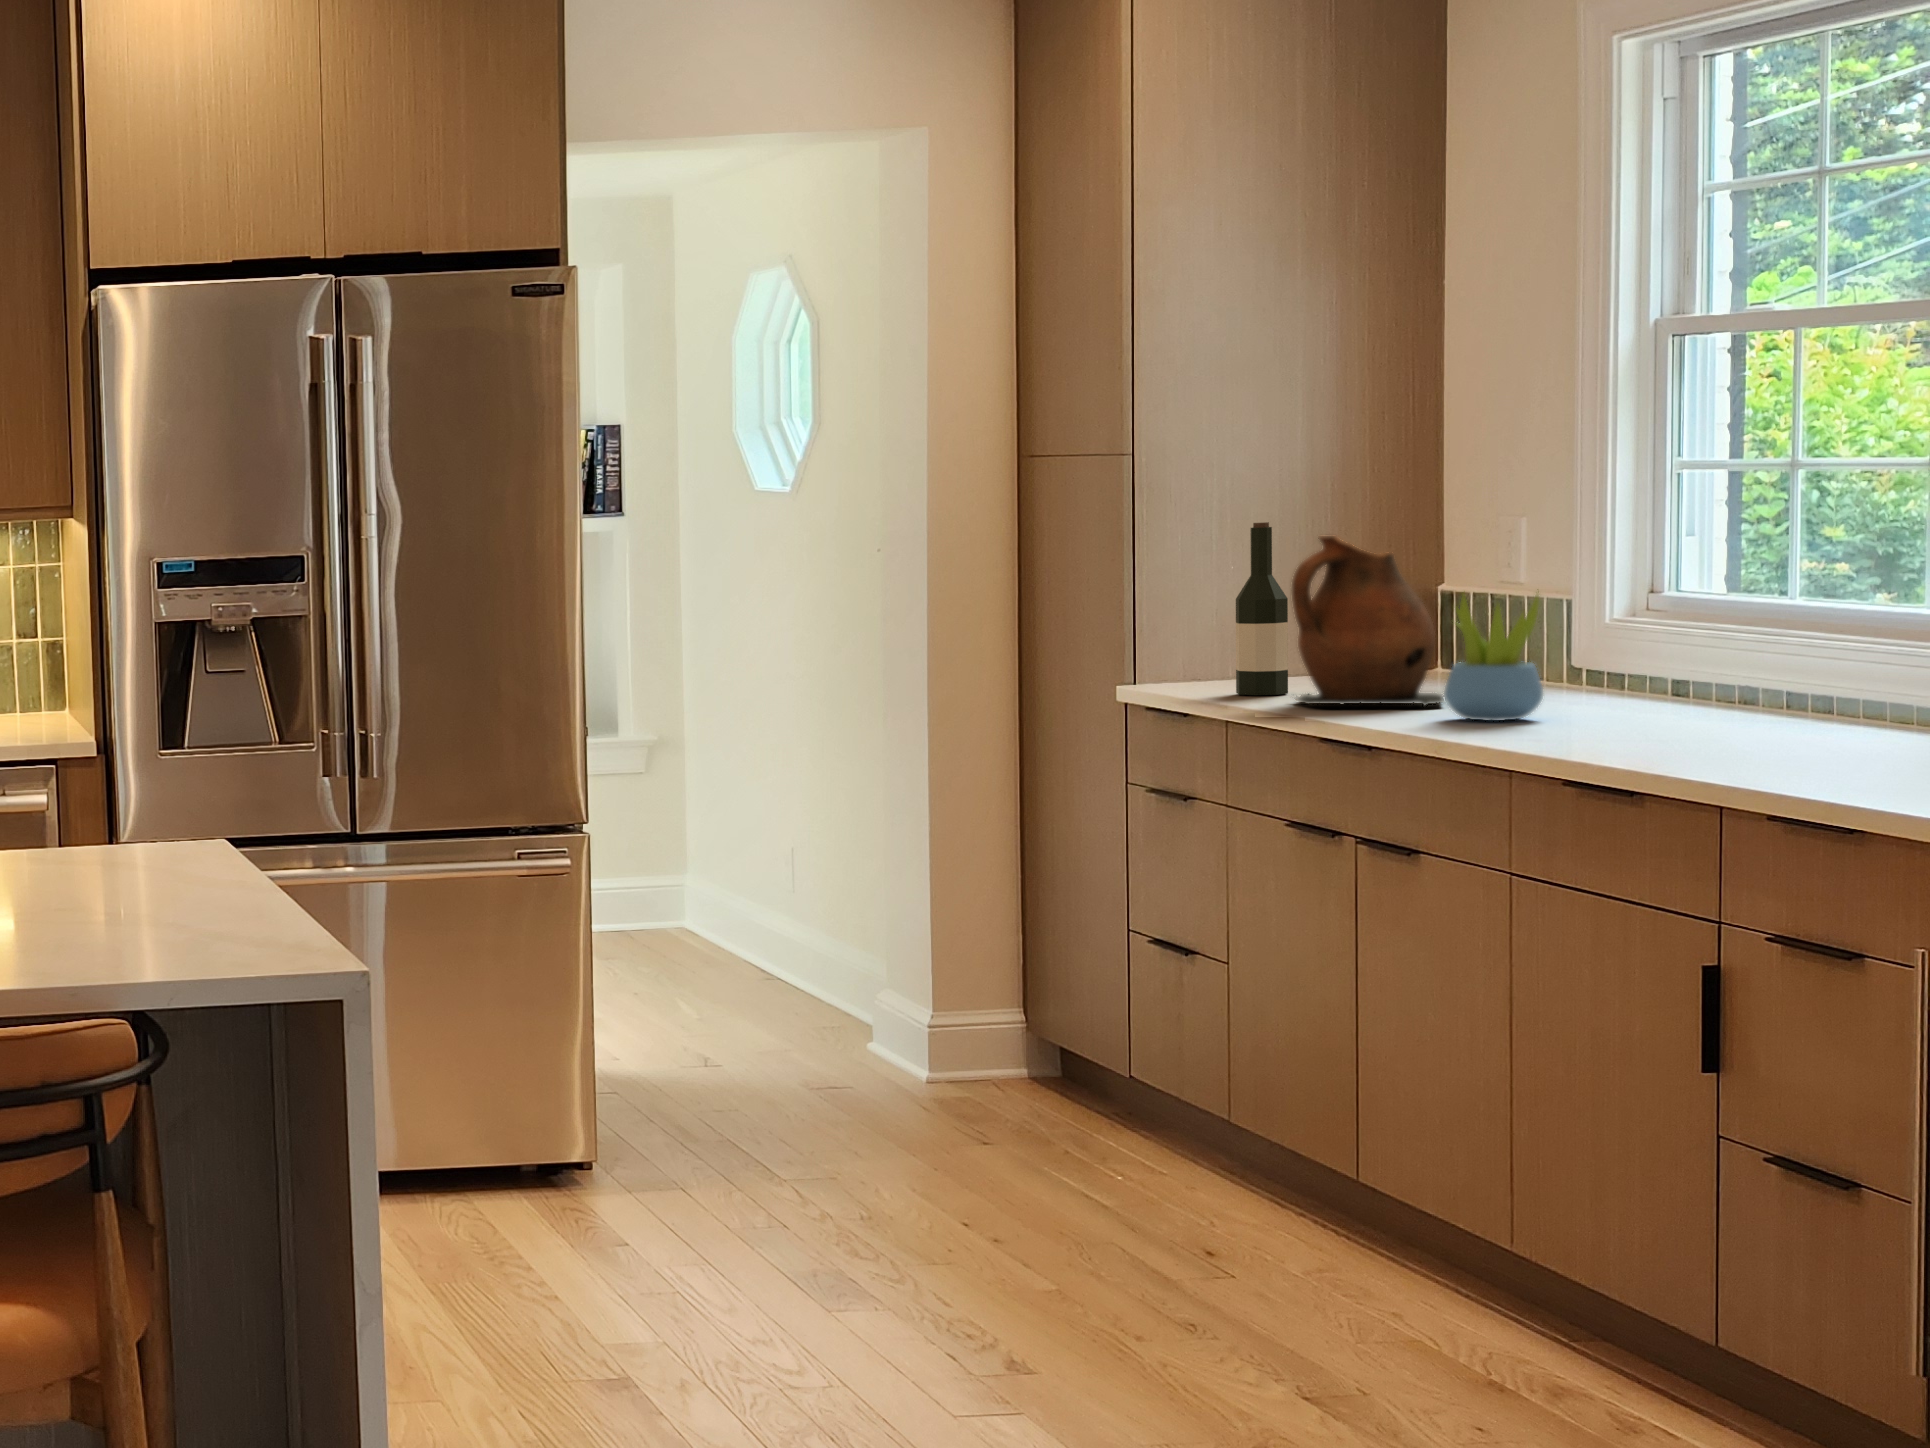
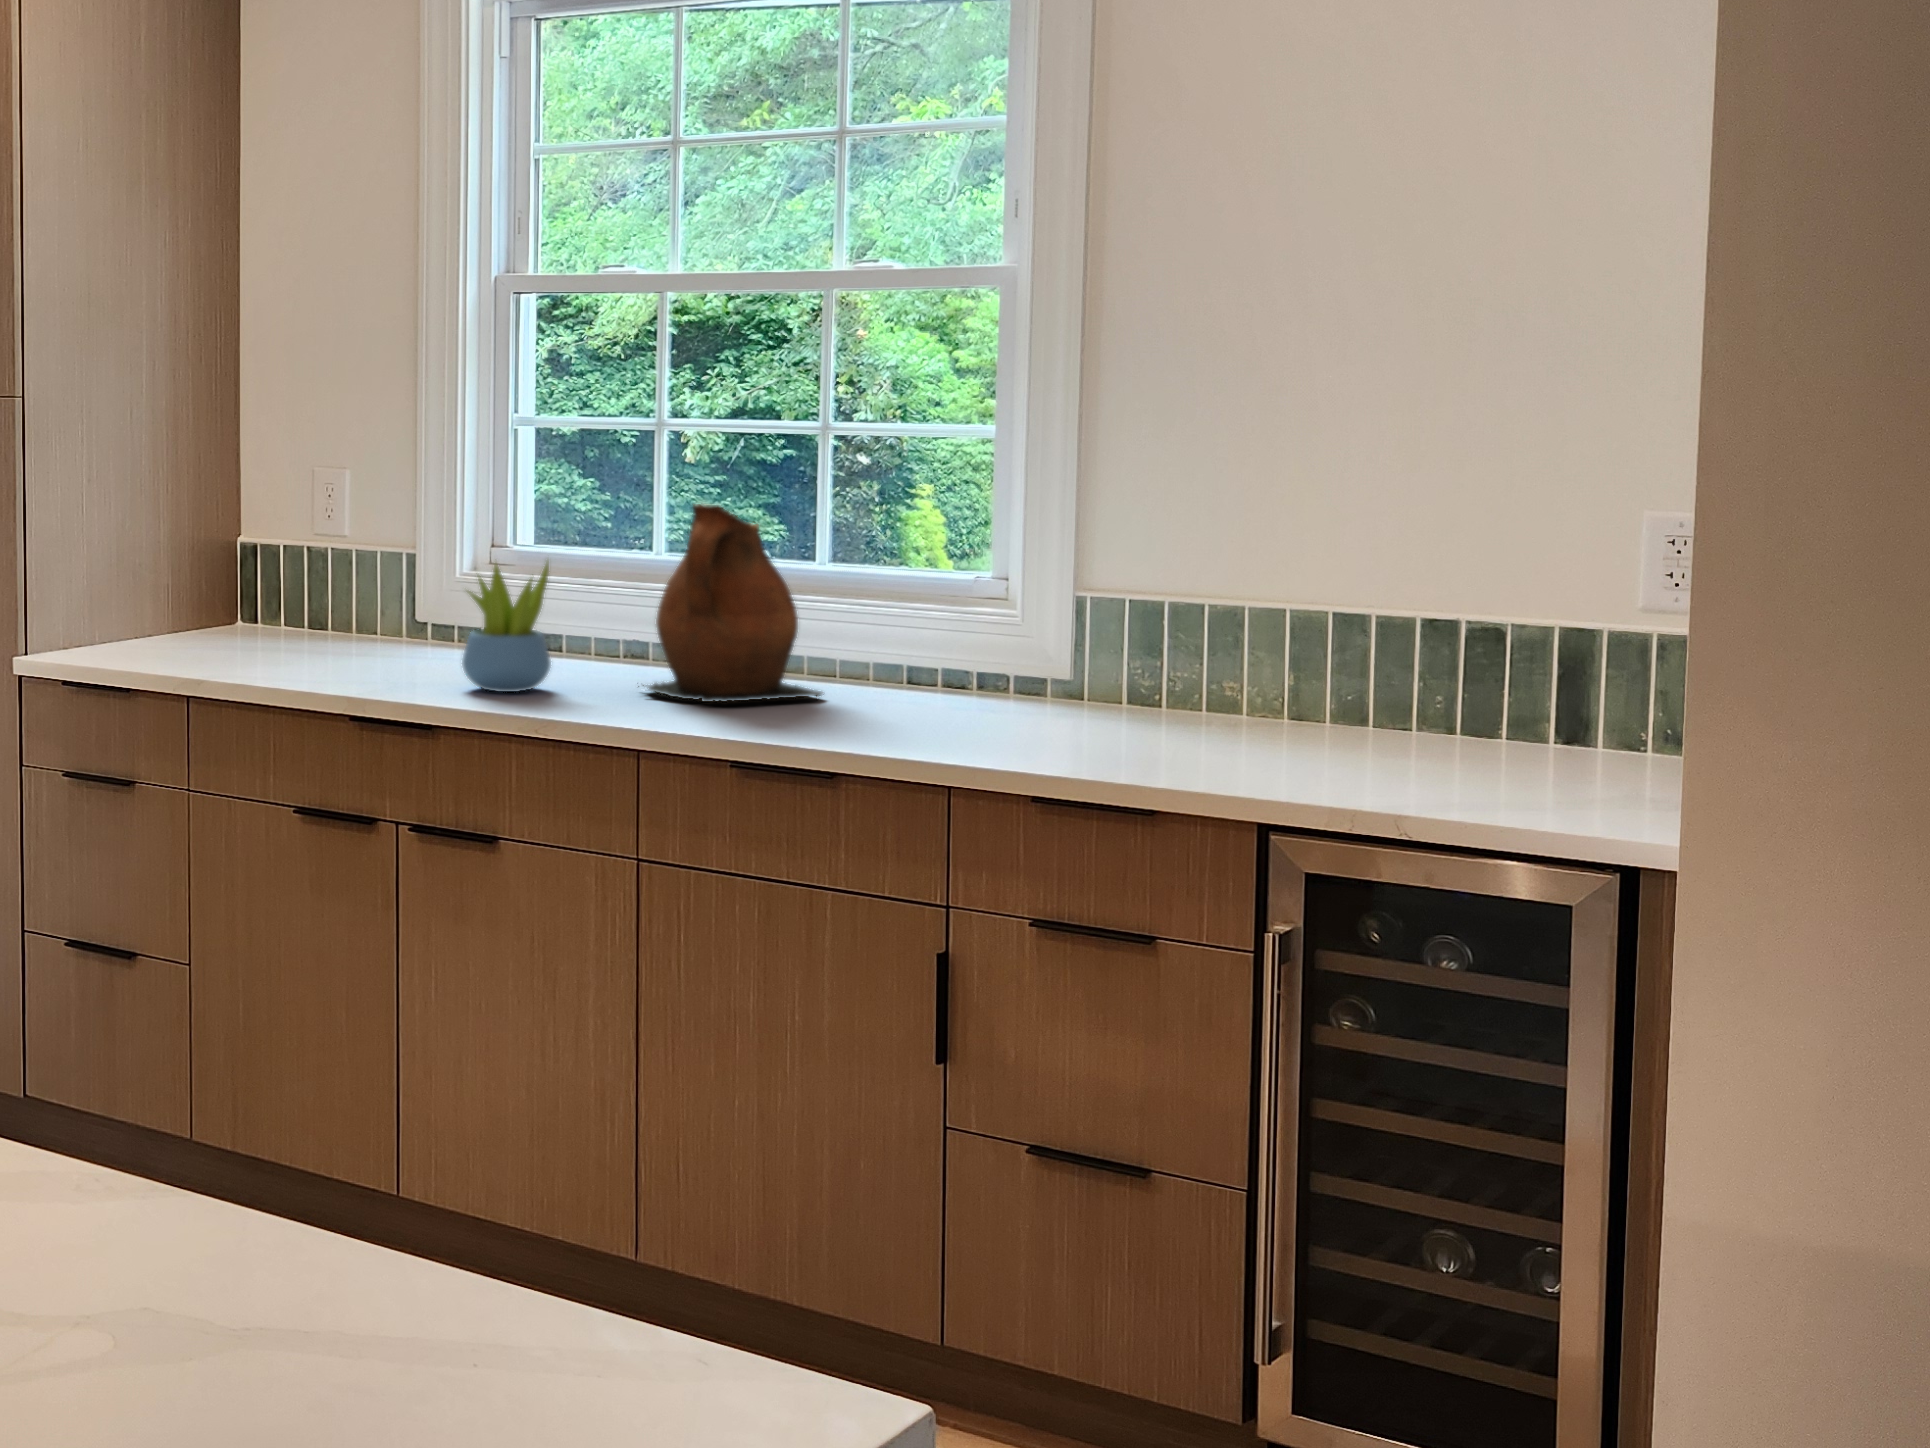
wine bottle: present [1236,522,1288,695] -> none [144,475,196,662]
ceramic pitcher: present [1292,536,1444,706] -> present [638,504,822,702]

